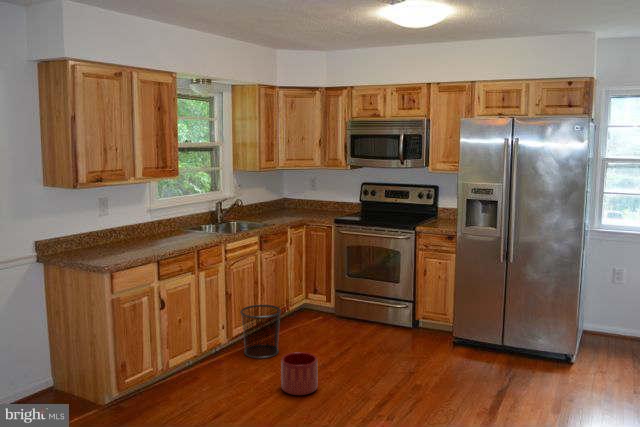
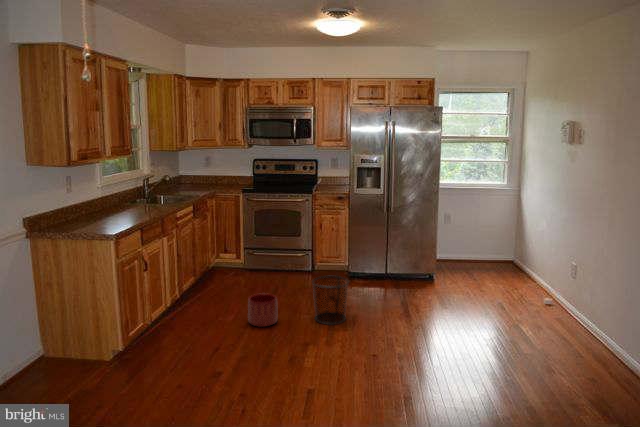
waste bin: present [240,305,281,359] -> present [312,276,349,325]

